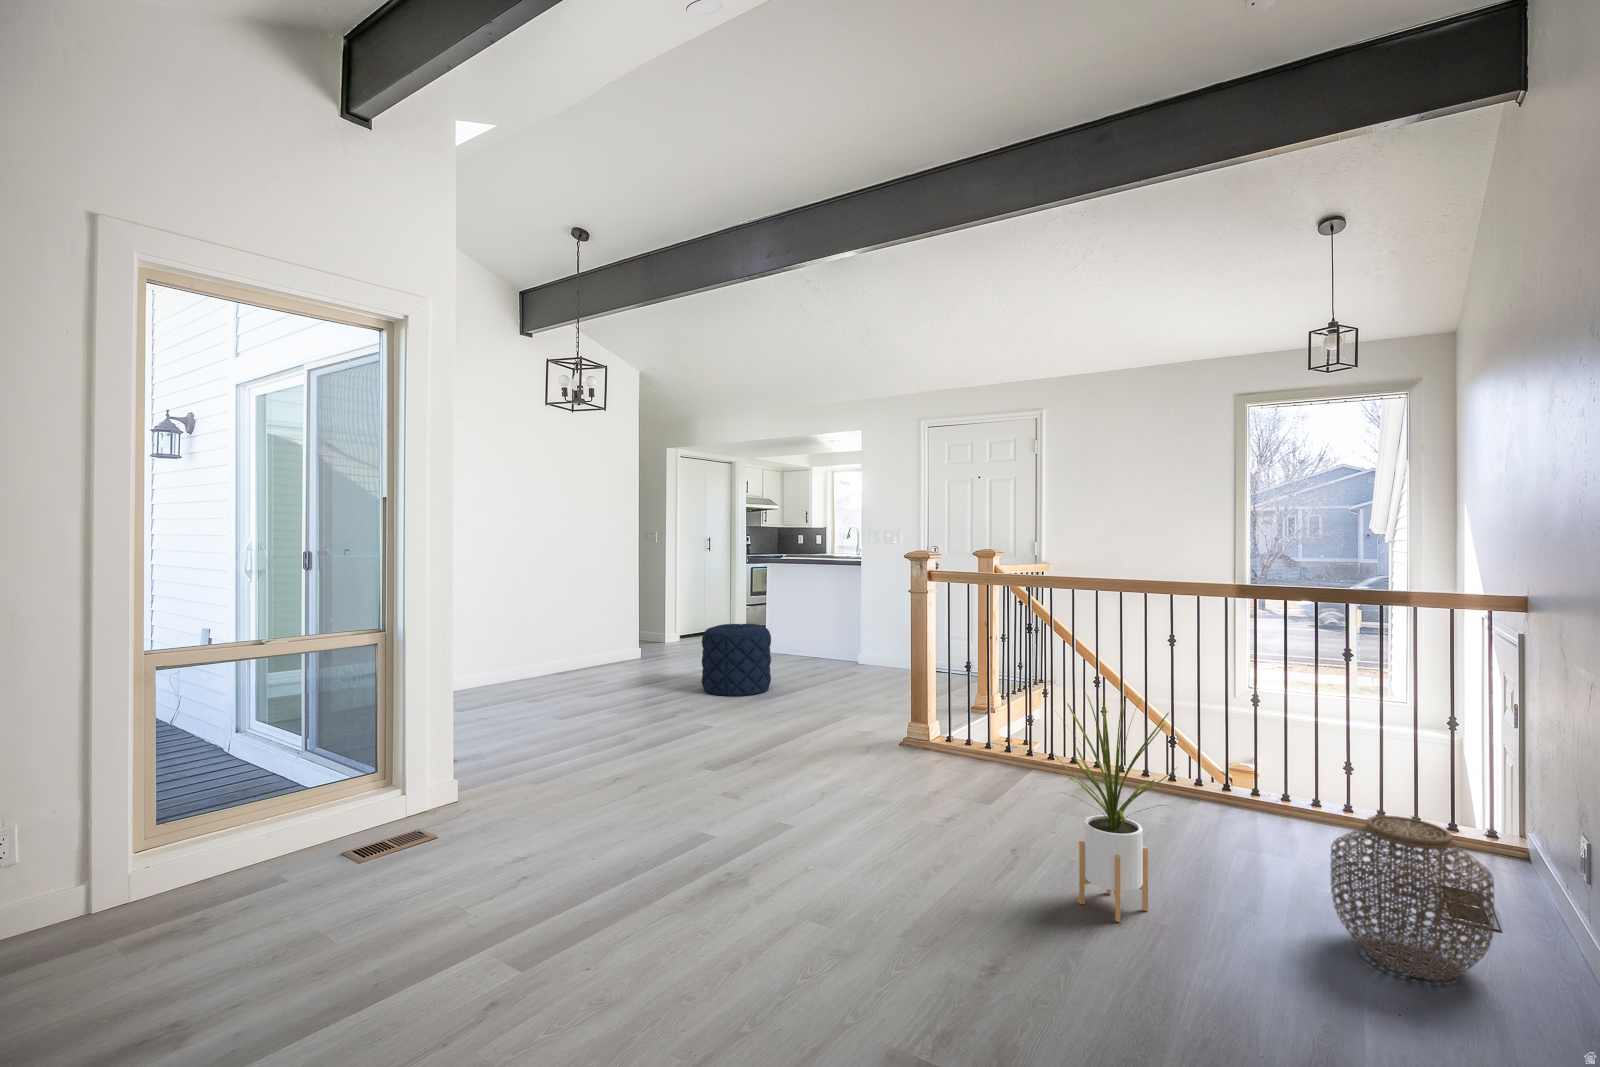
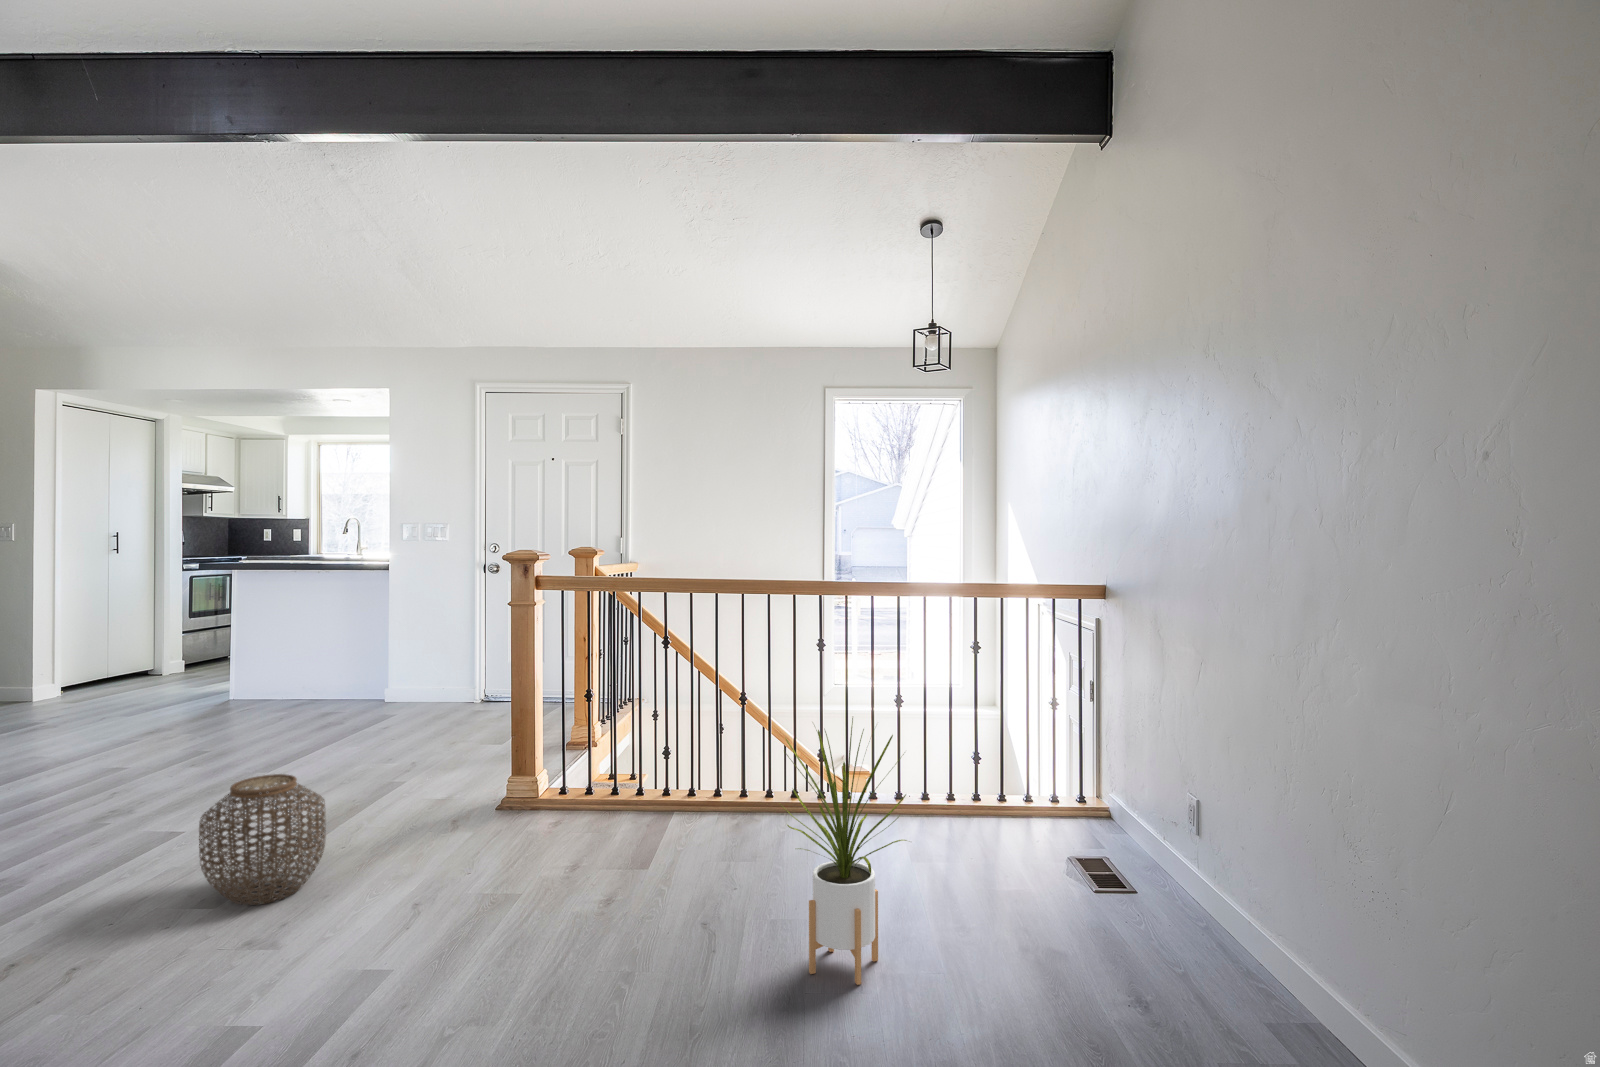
pouf: present [702,624,771,696] -> none [140,663,265,776]
woven basket: present [1330,815,1494,980] -> present [199,774,326,905]

